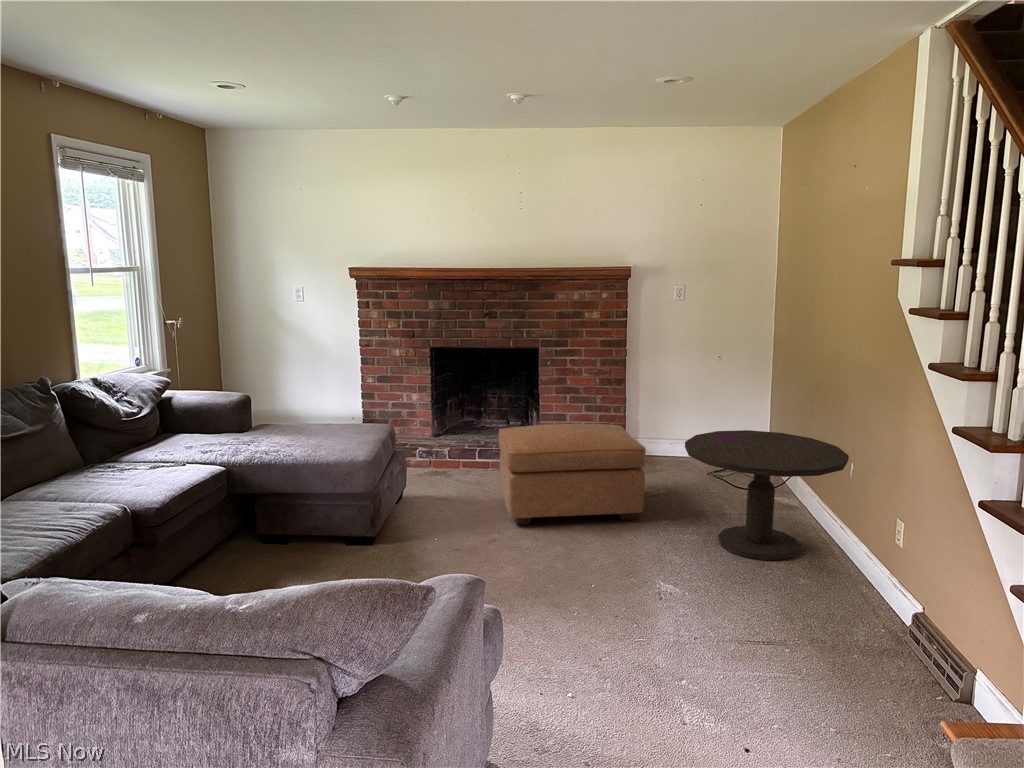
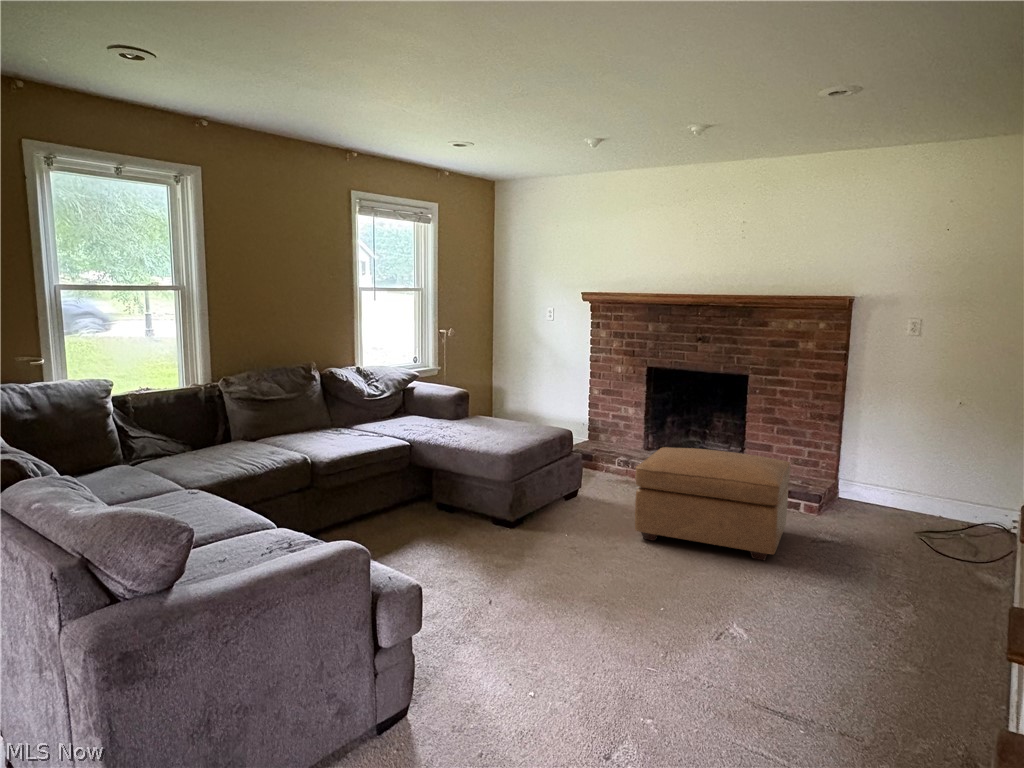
side table: present [685,430,849,561] -> none [793,480,998,639]

